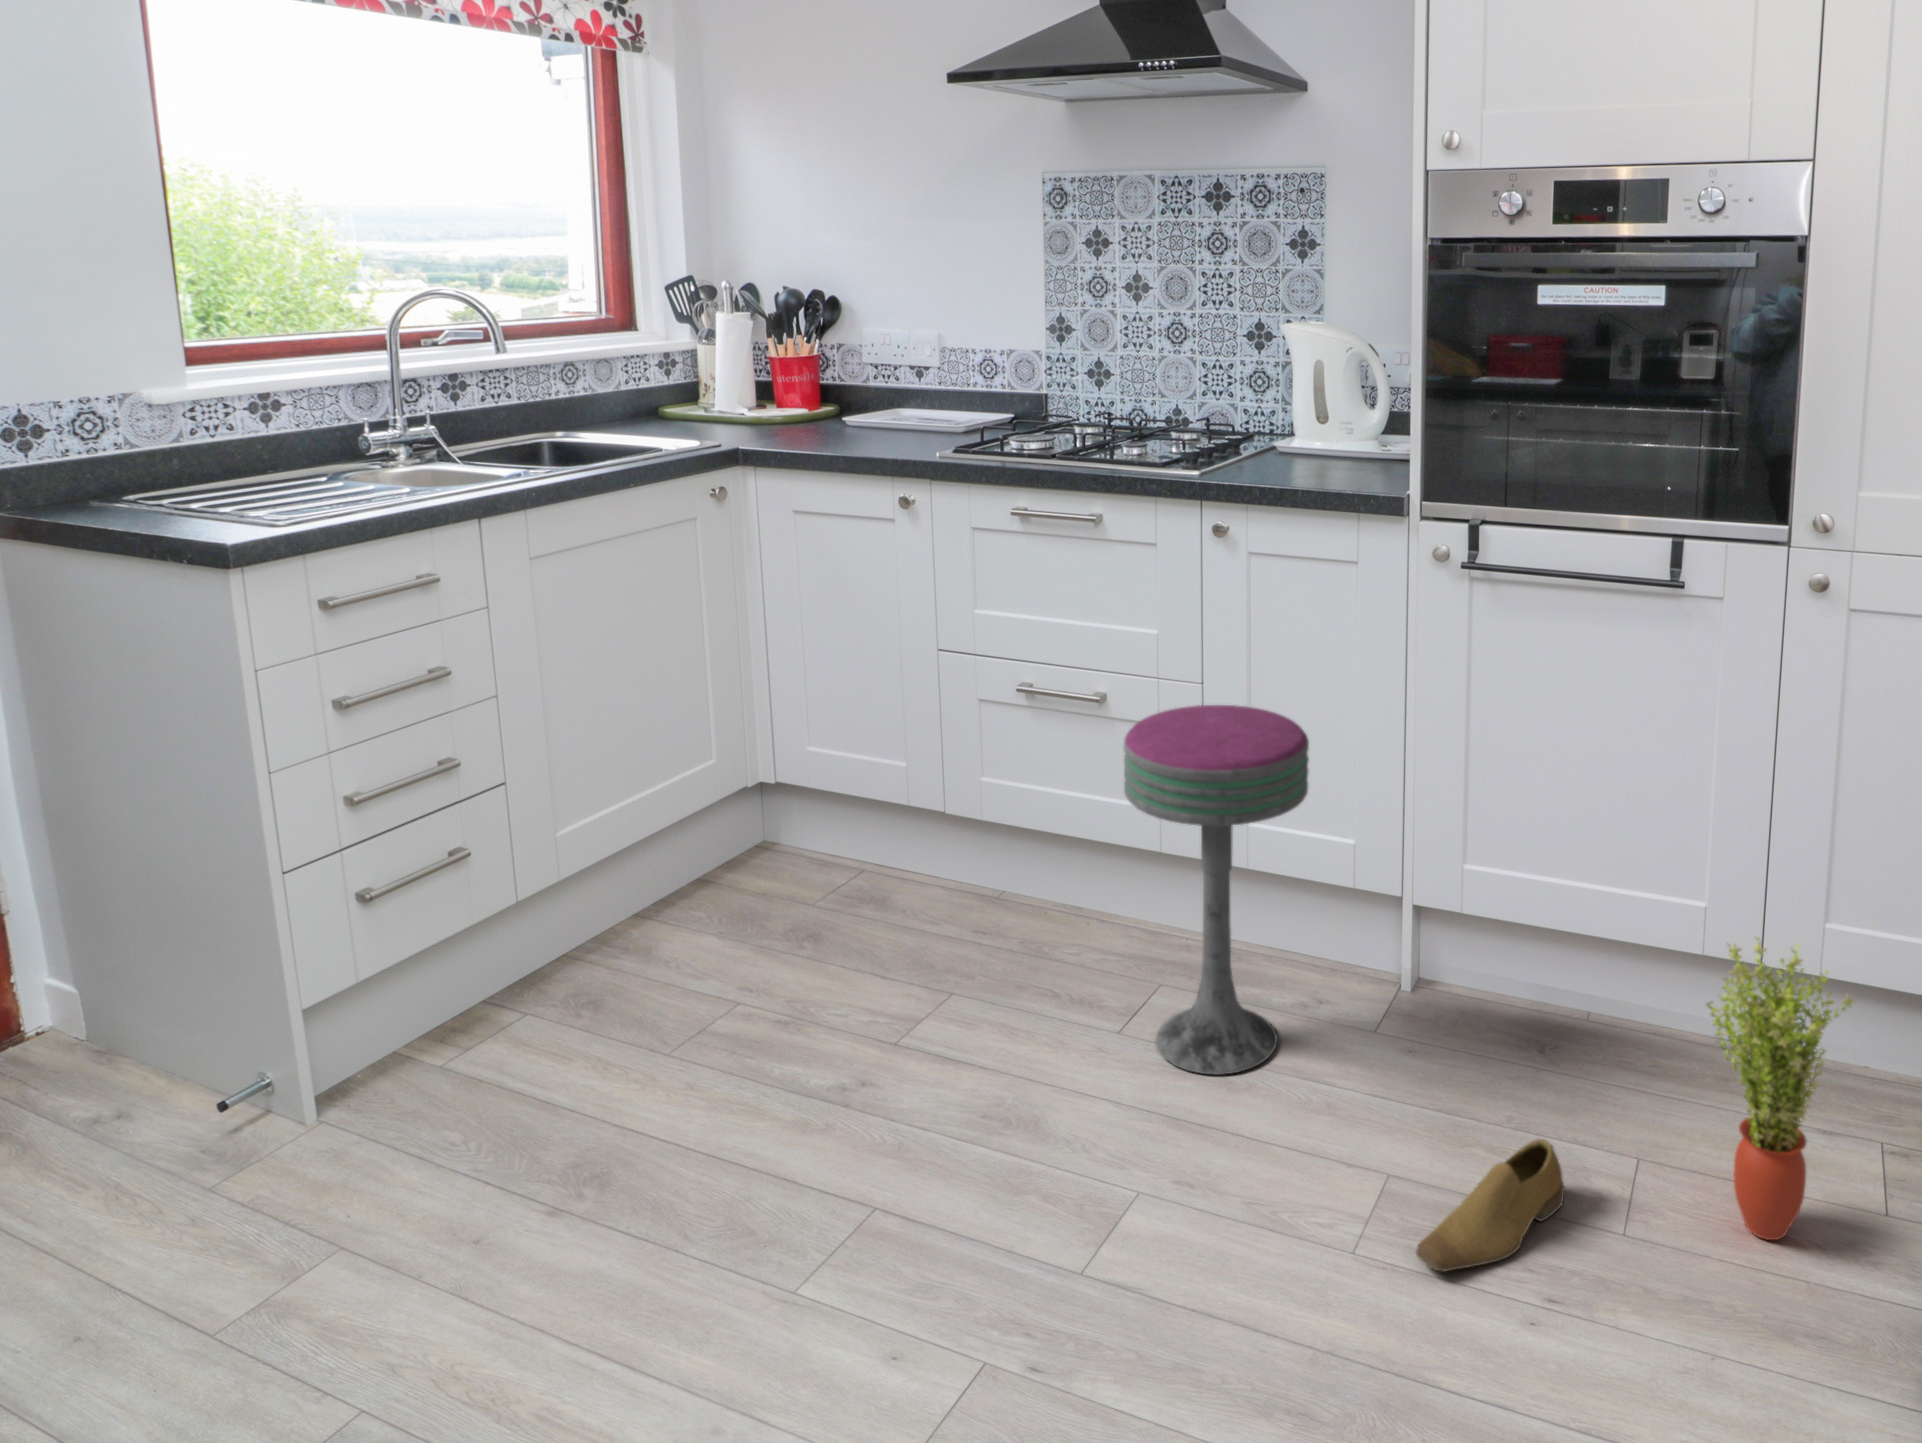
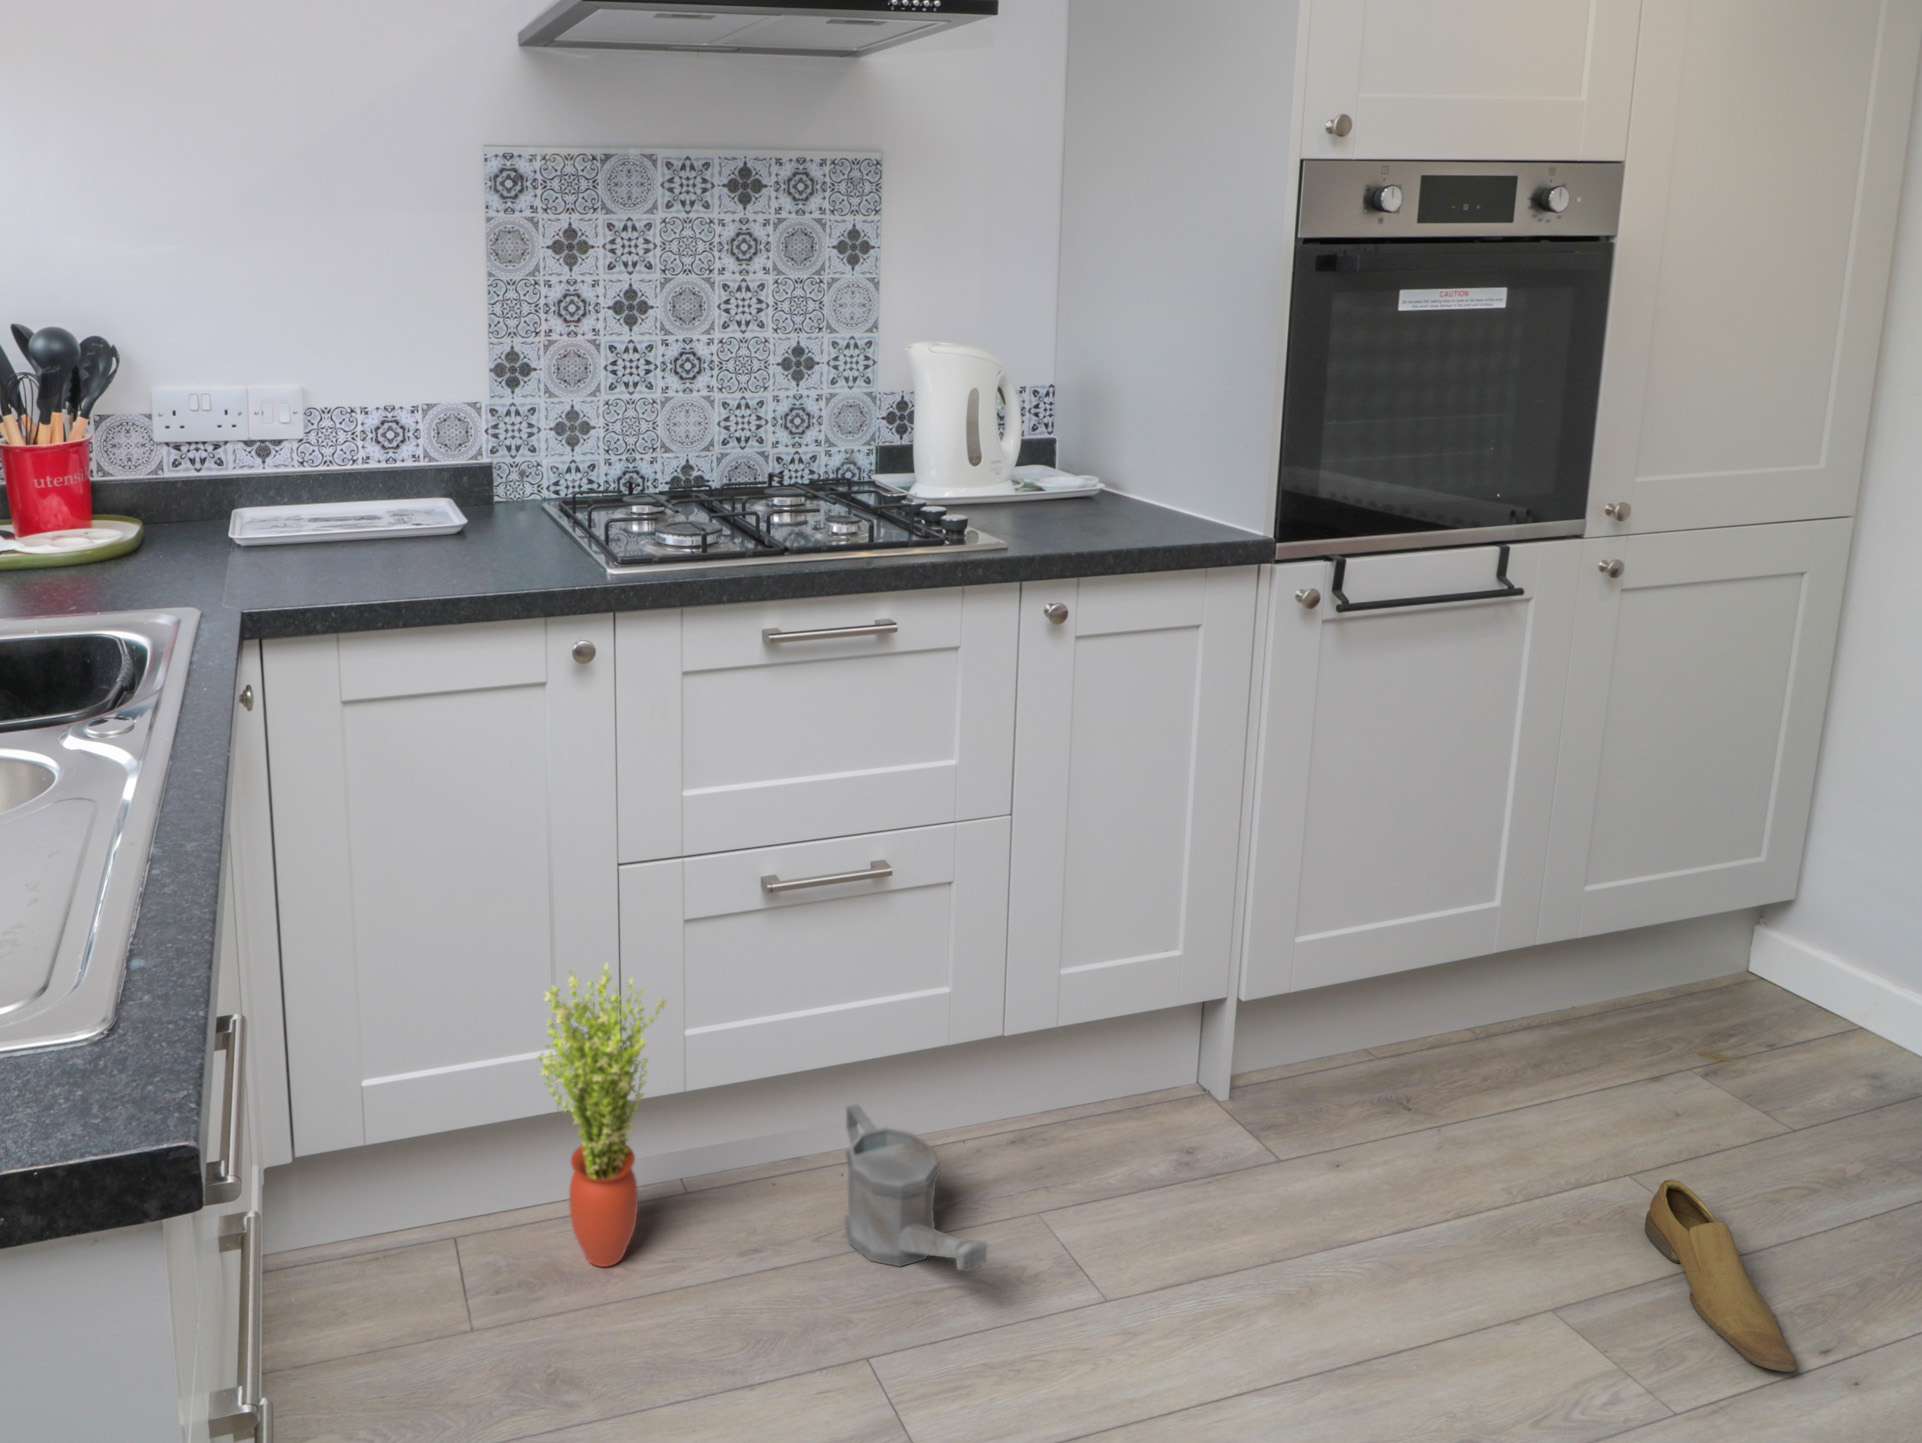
bar stool: present [1124,705,1309,1075] -> none [1118,818,1372,1294]
watering can: none [980,871,1079,972] -> present [845,1104,987,1271]
potted plant: present [1707,938,1854,1240] -> present [538,964,666,1267]

